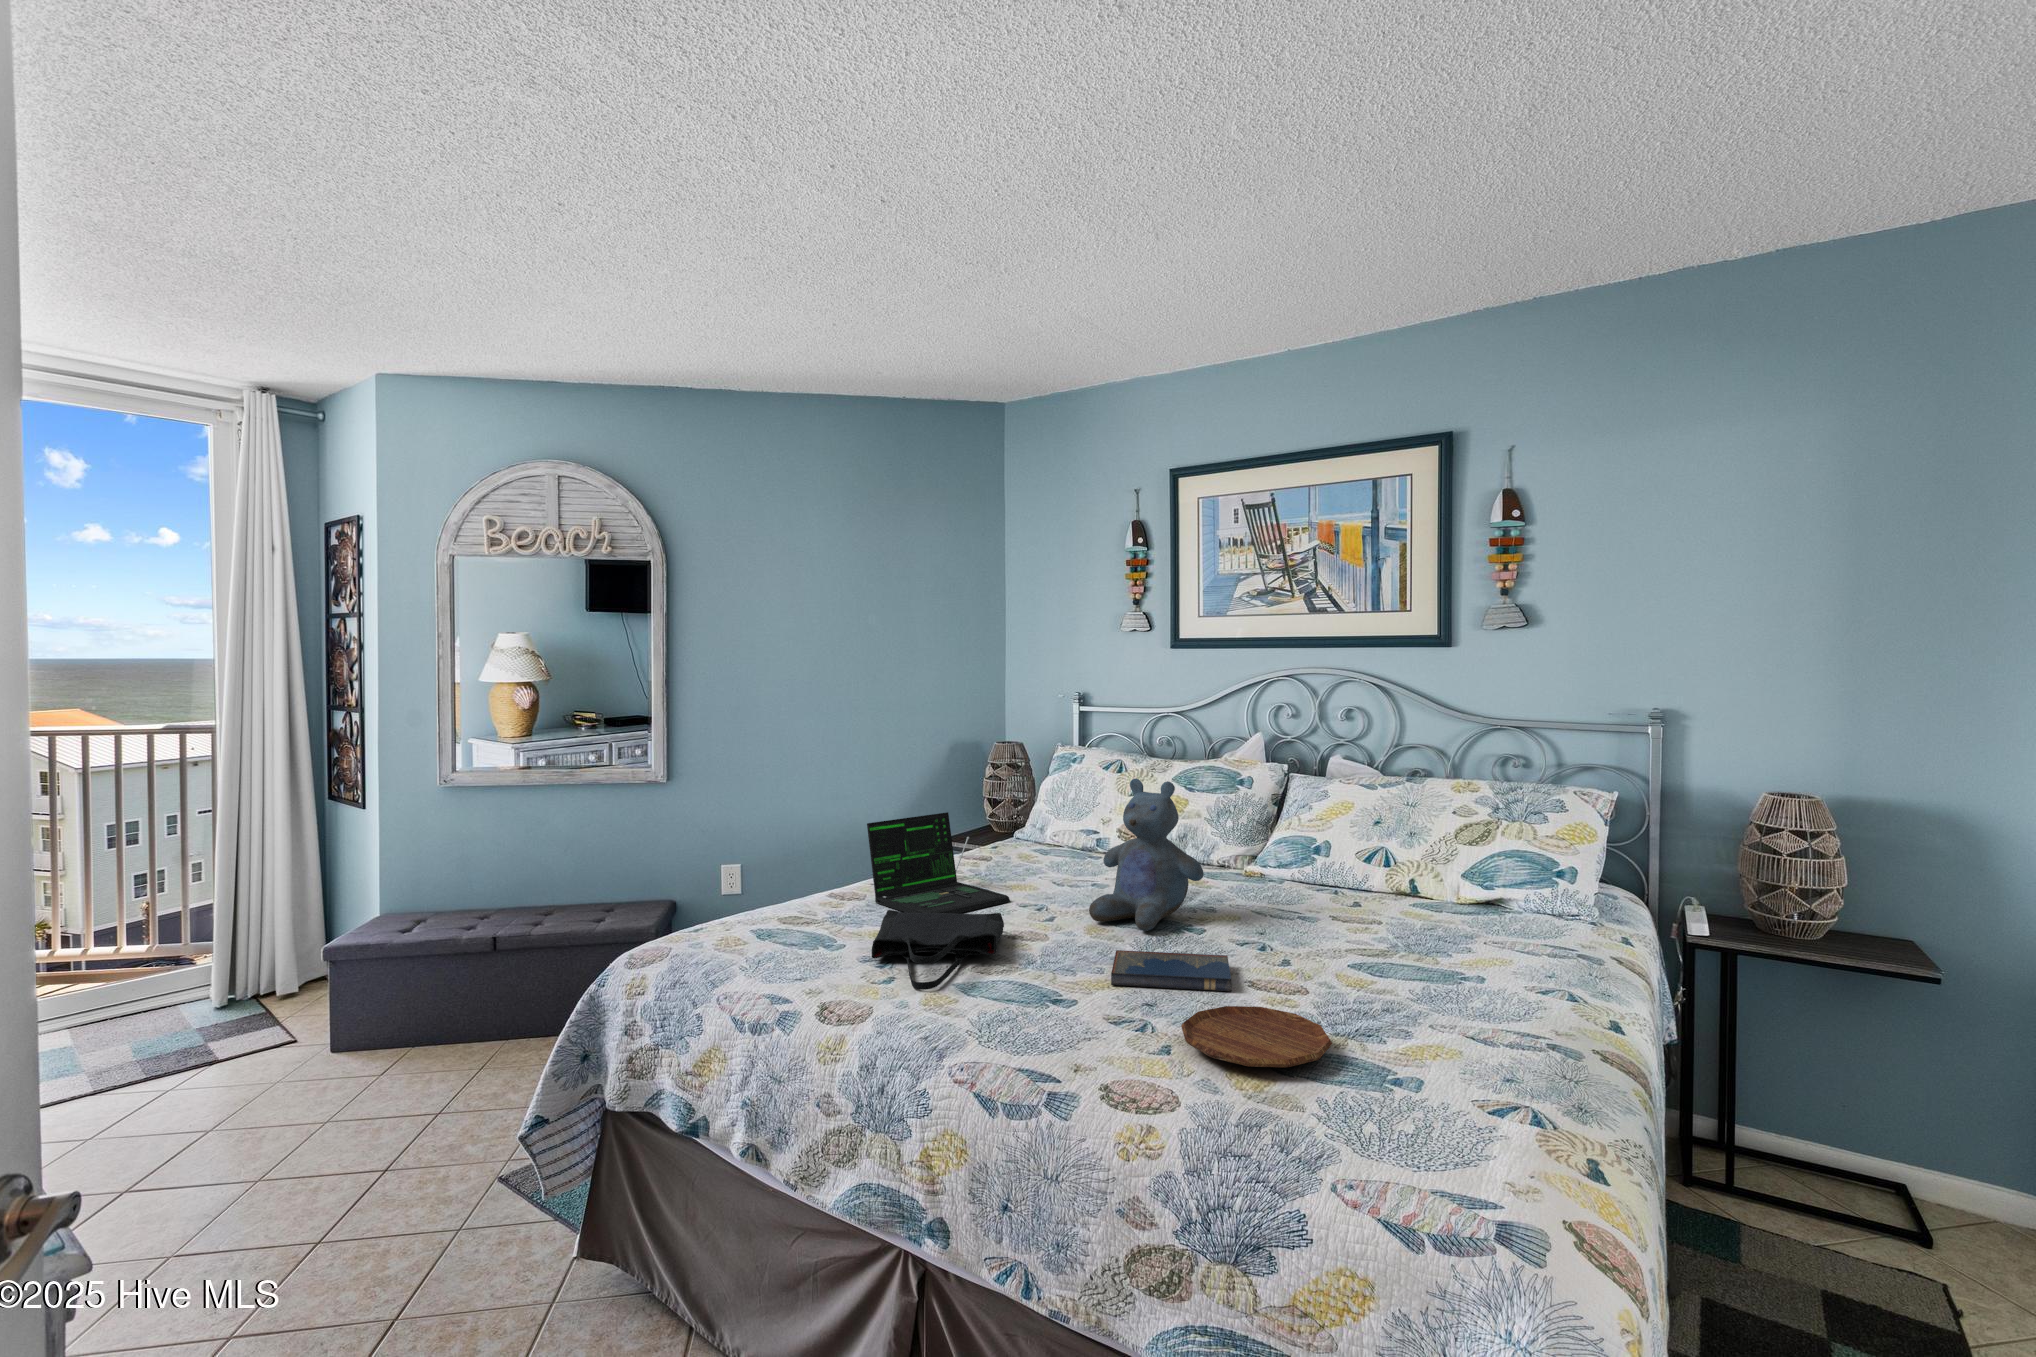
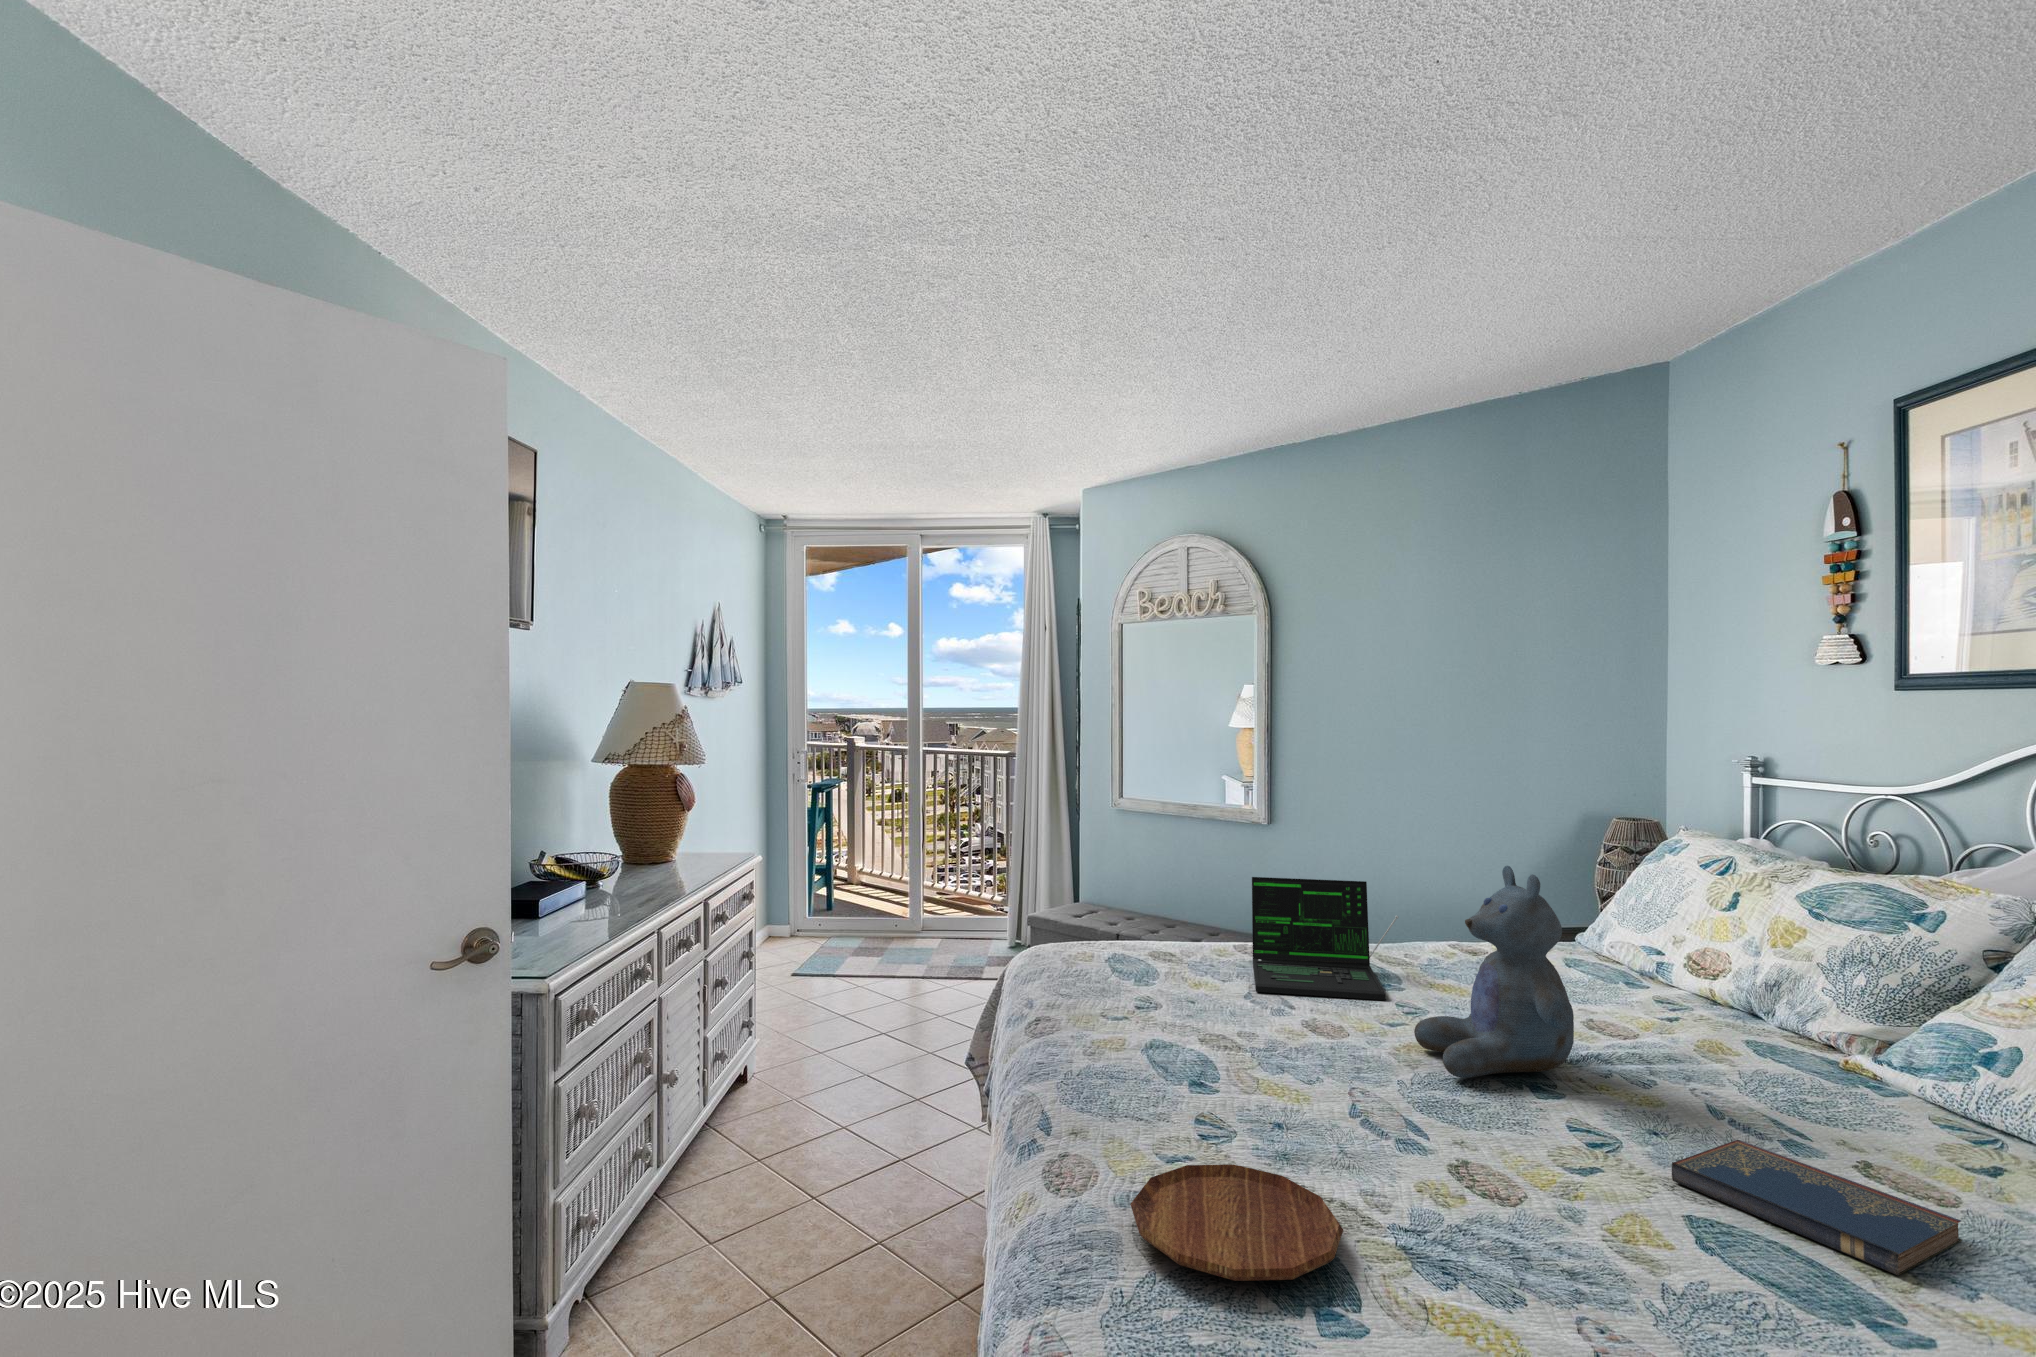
tote bag: present [872,910,1004,990] -> none [1091,966,1288,1046]
hardcover book: present [1111,950,1231,991] -> present [1672,1140,1962,1276]

